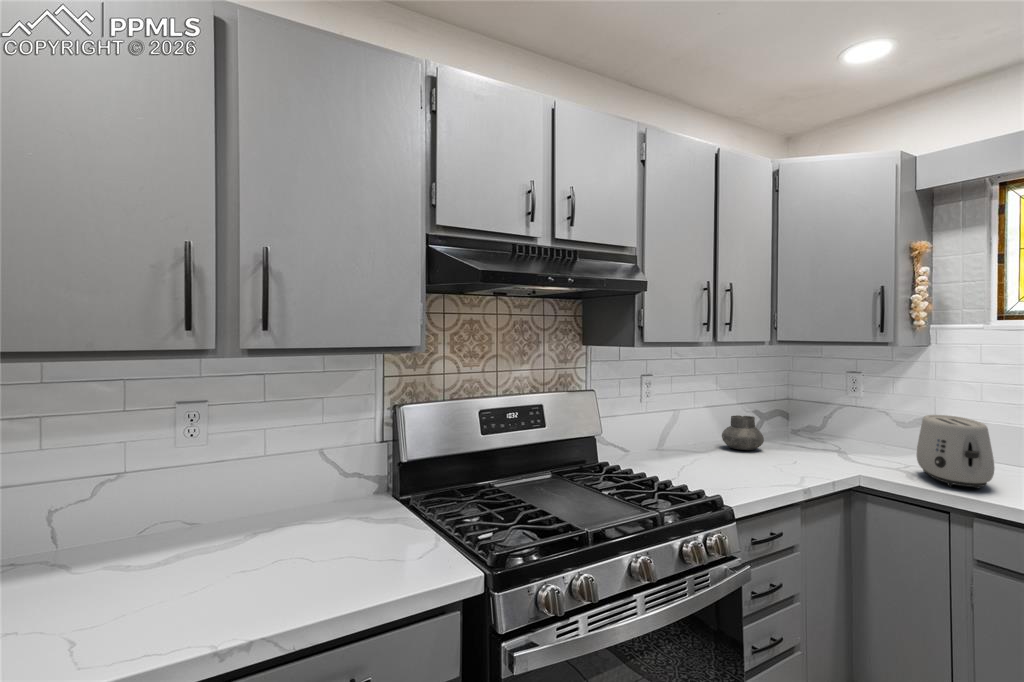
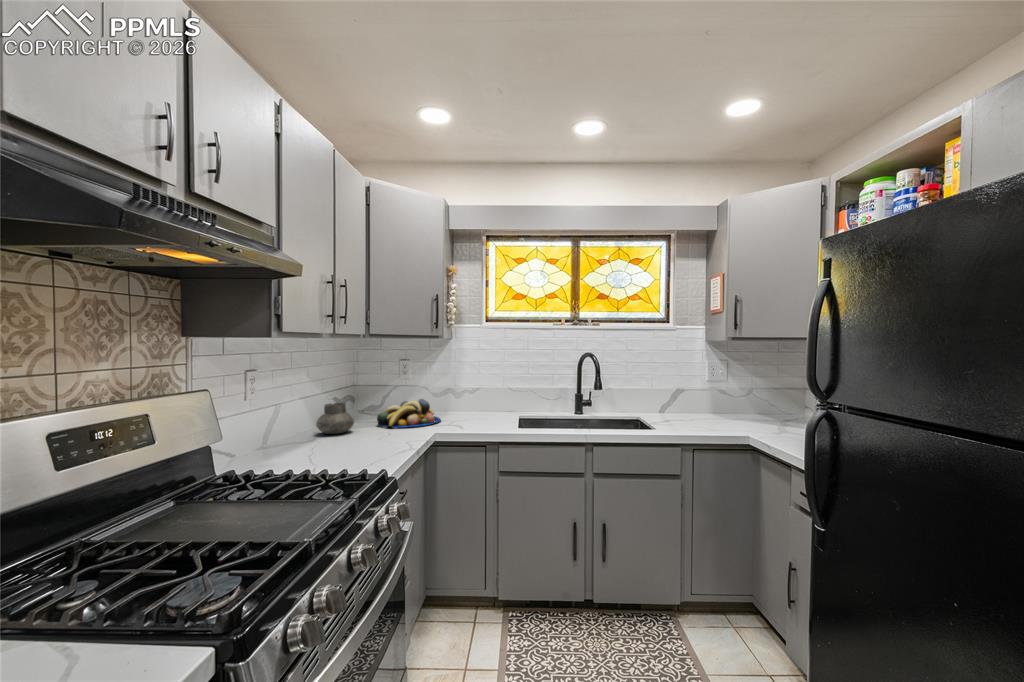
toaster: present [917,415,994,489] -> none [462,381,508,427]
fruit bowl: none [795,427,892,464] -> present [377,399,441,429]

